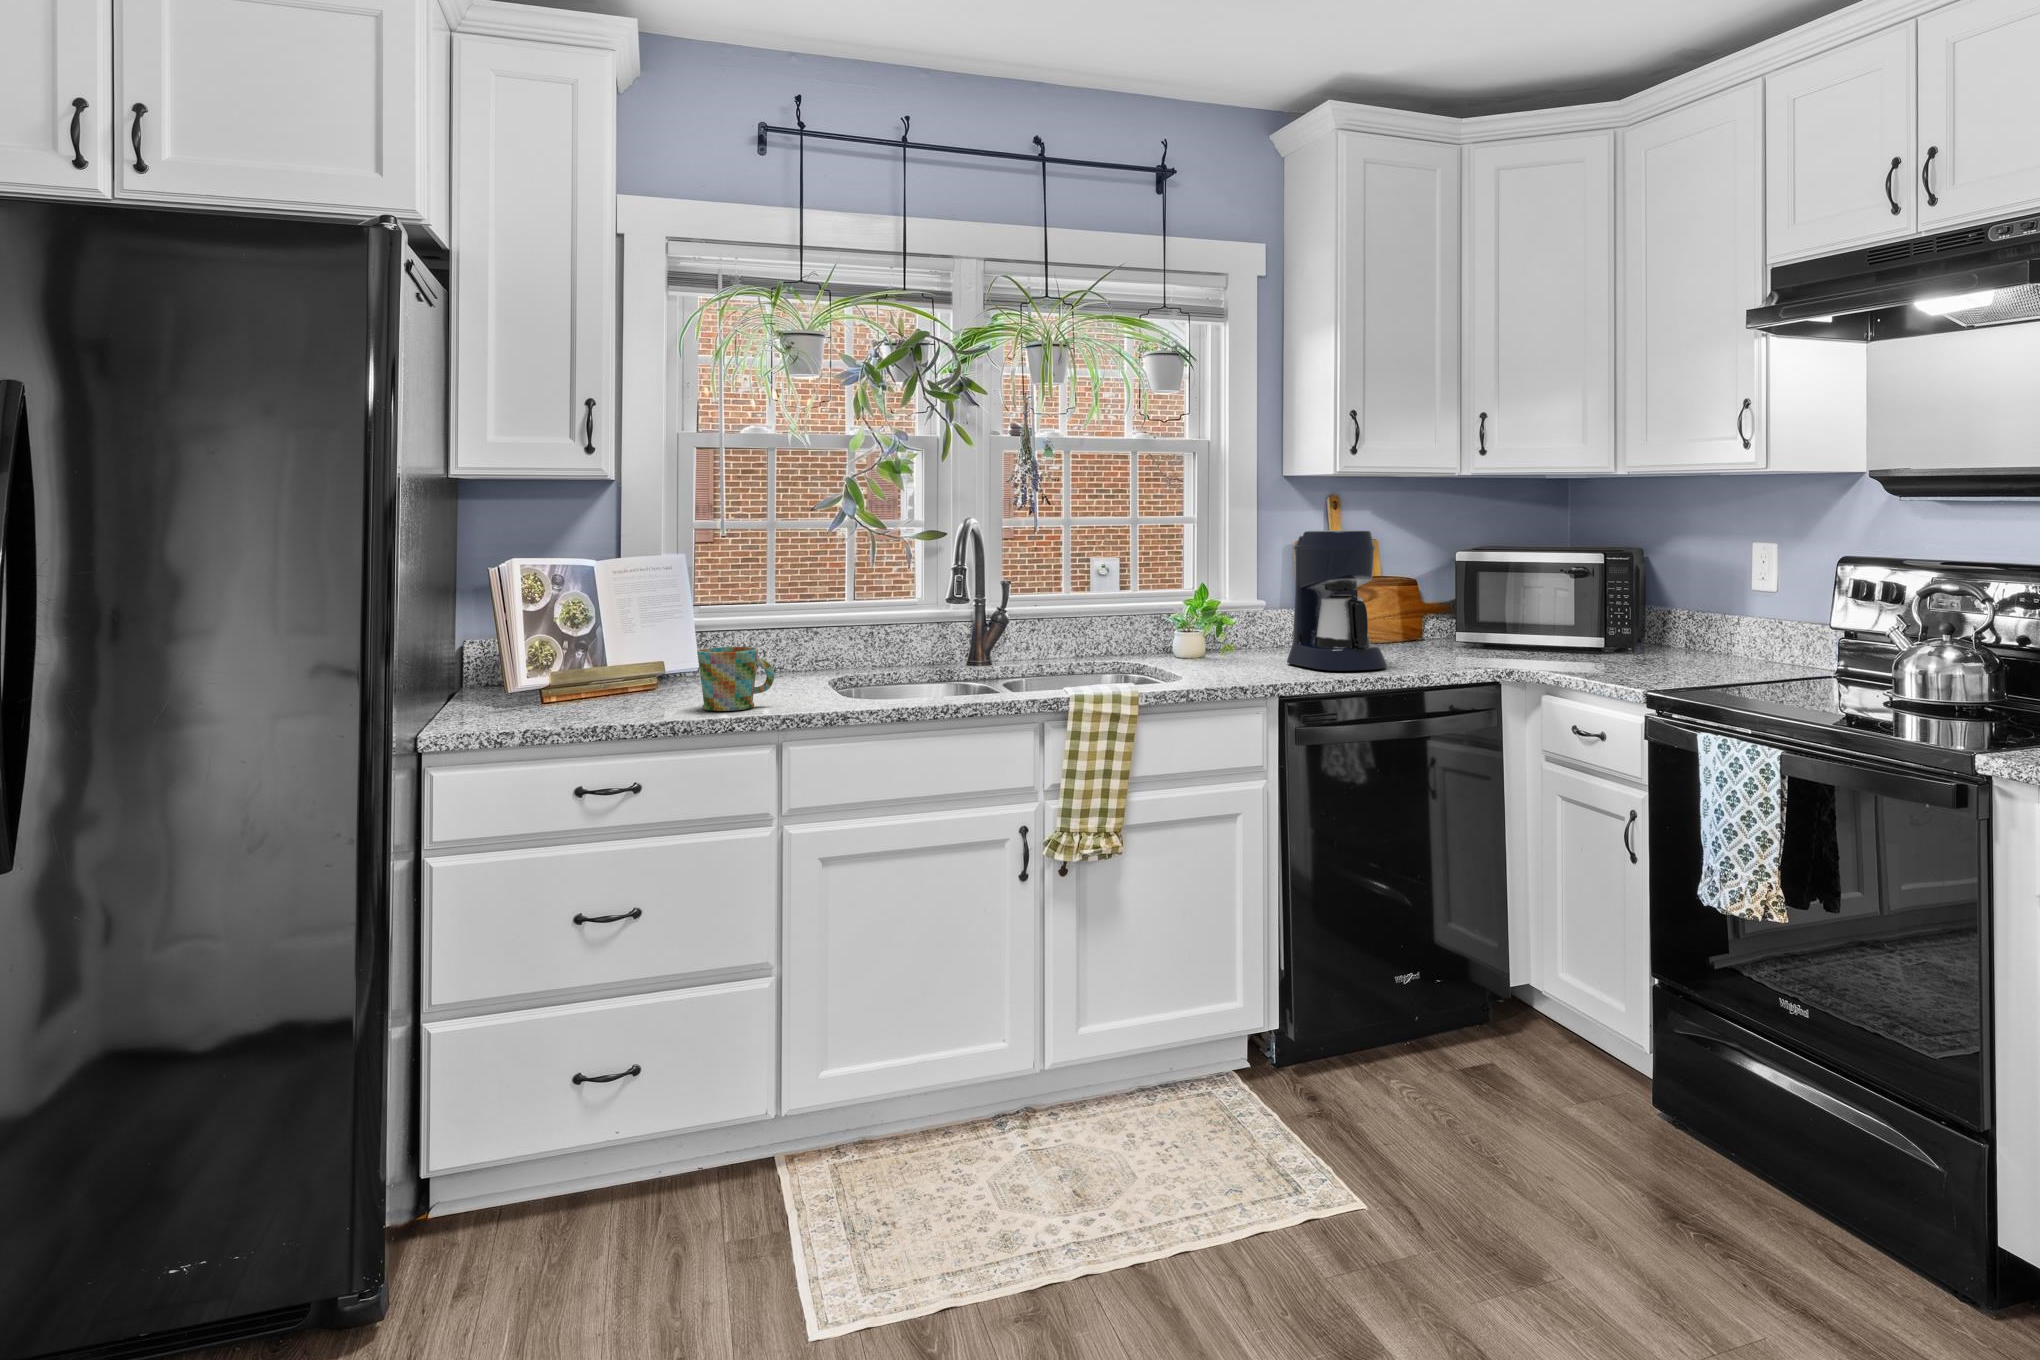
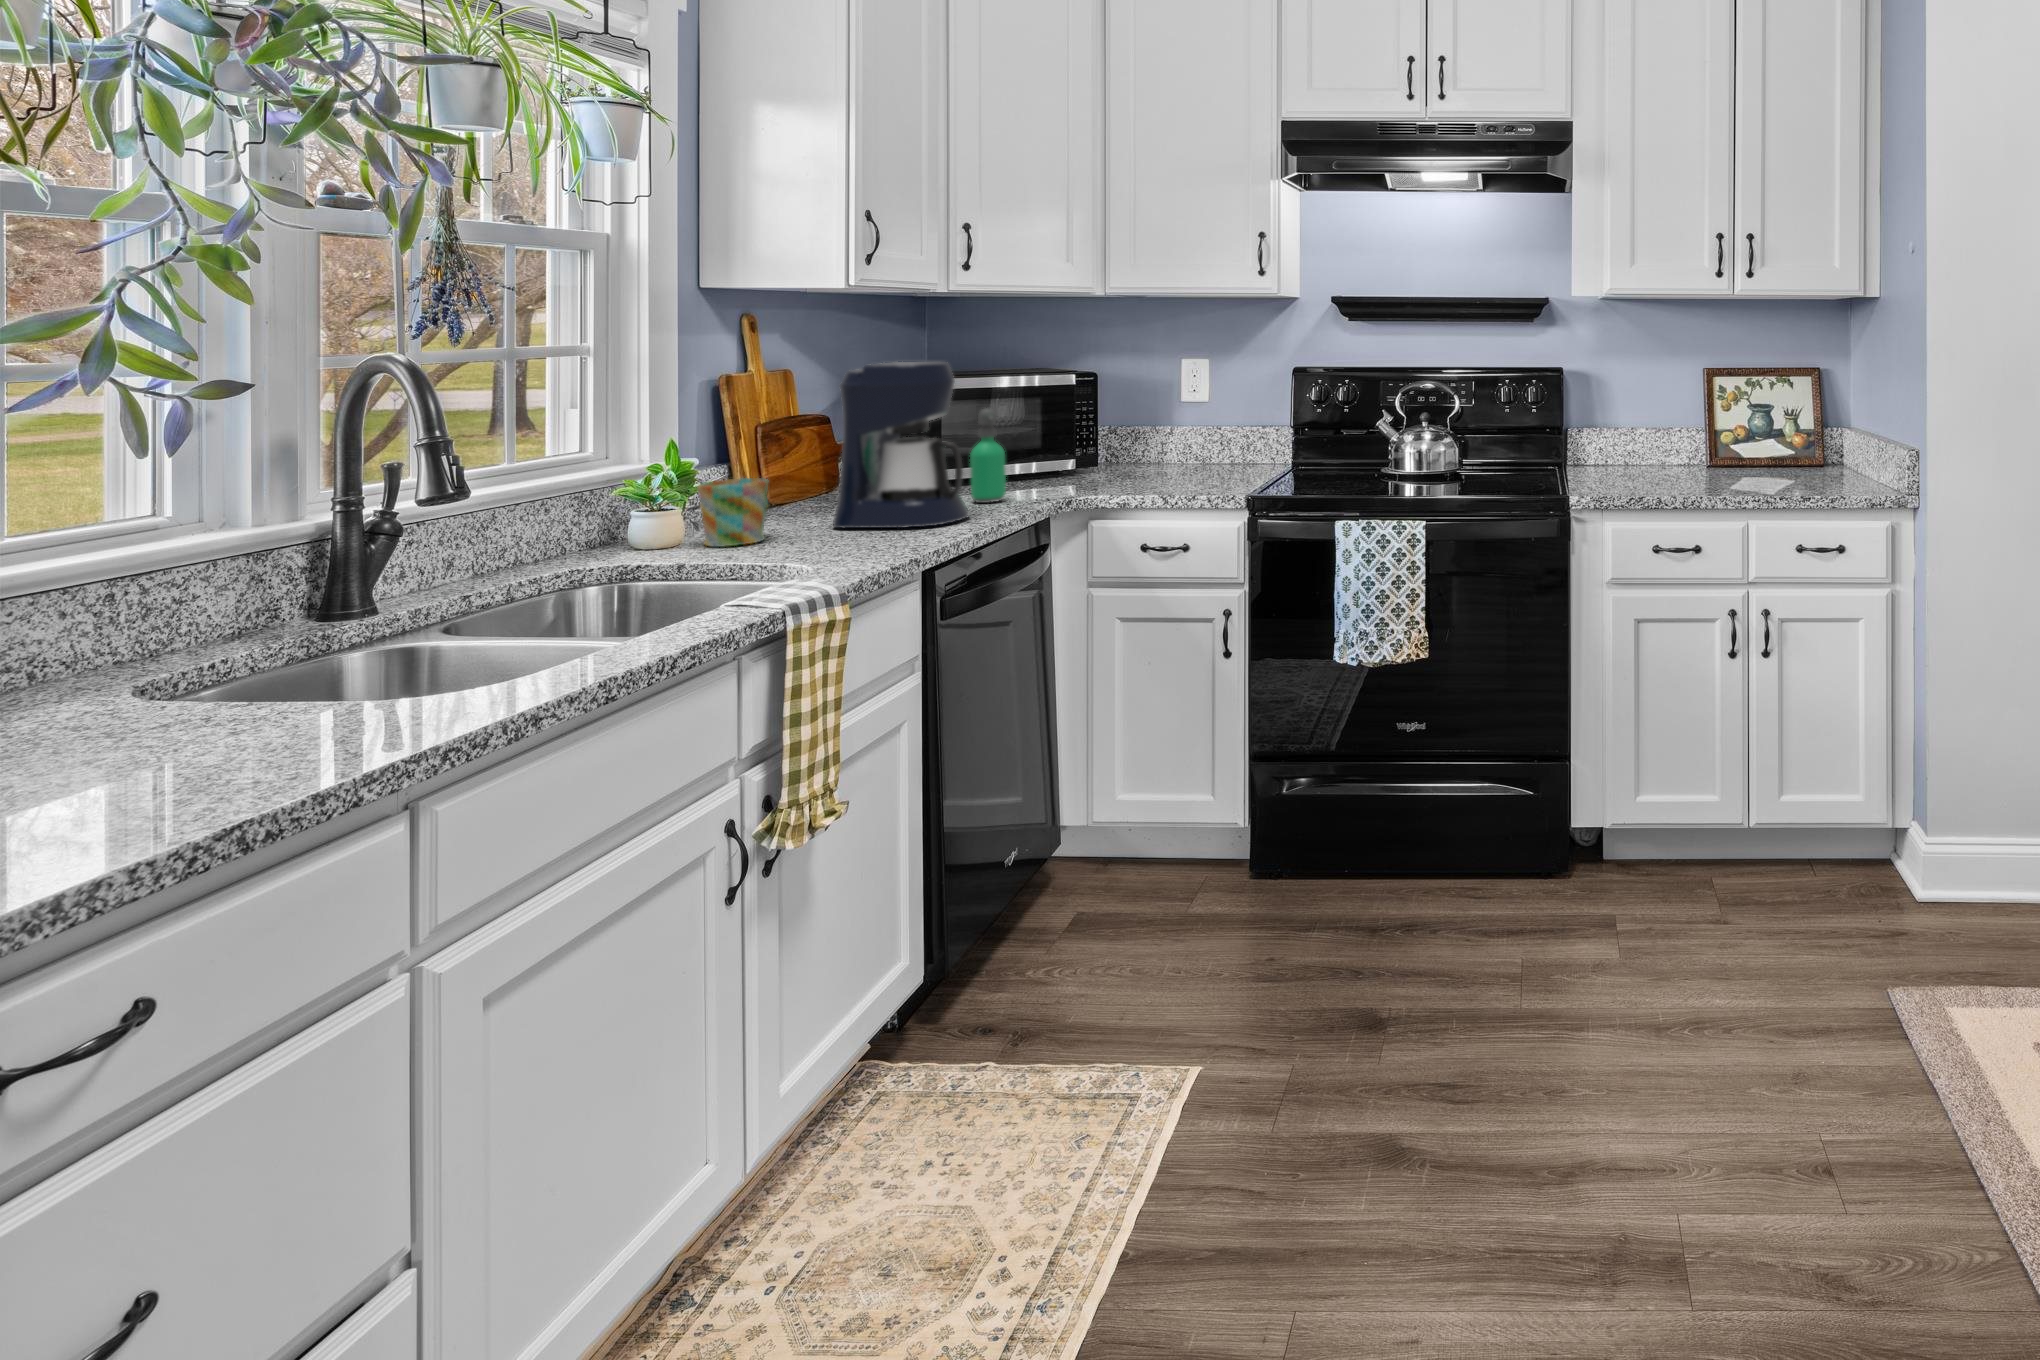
soap dispenser: none [1431,576,1461,664] -> present [970,408,1006,503]
mug: present [698,647,774,711] -> present [698,478,768,547]

